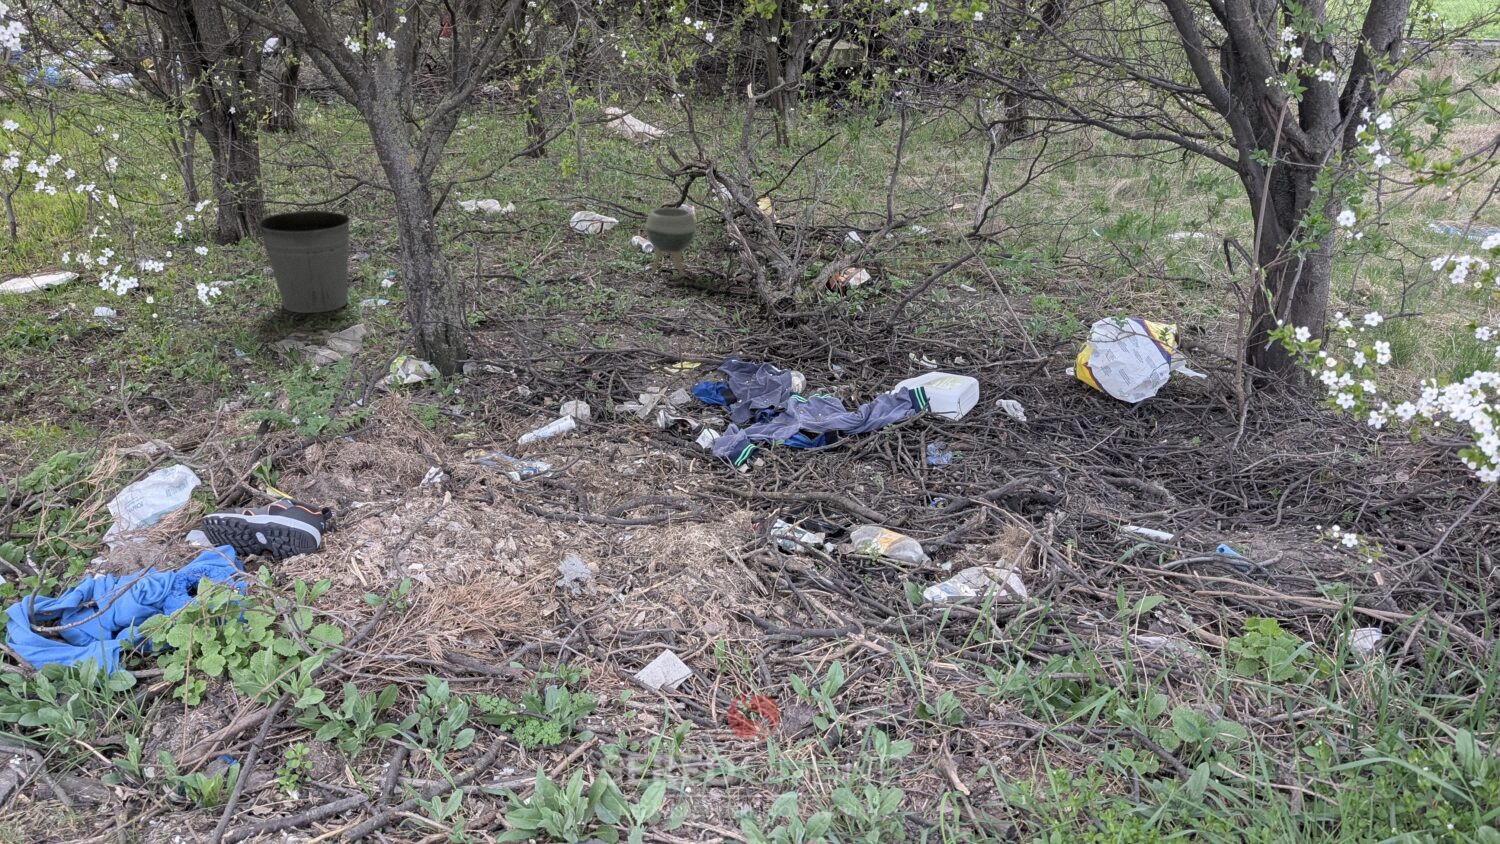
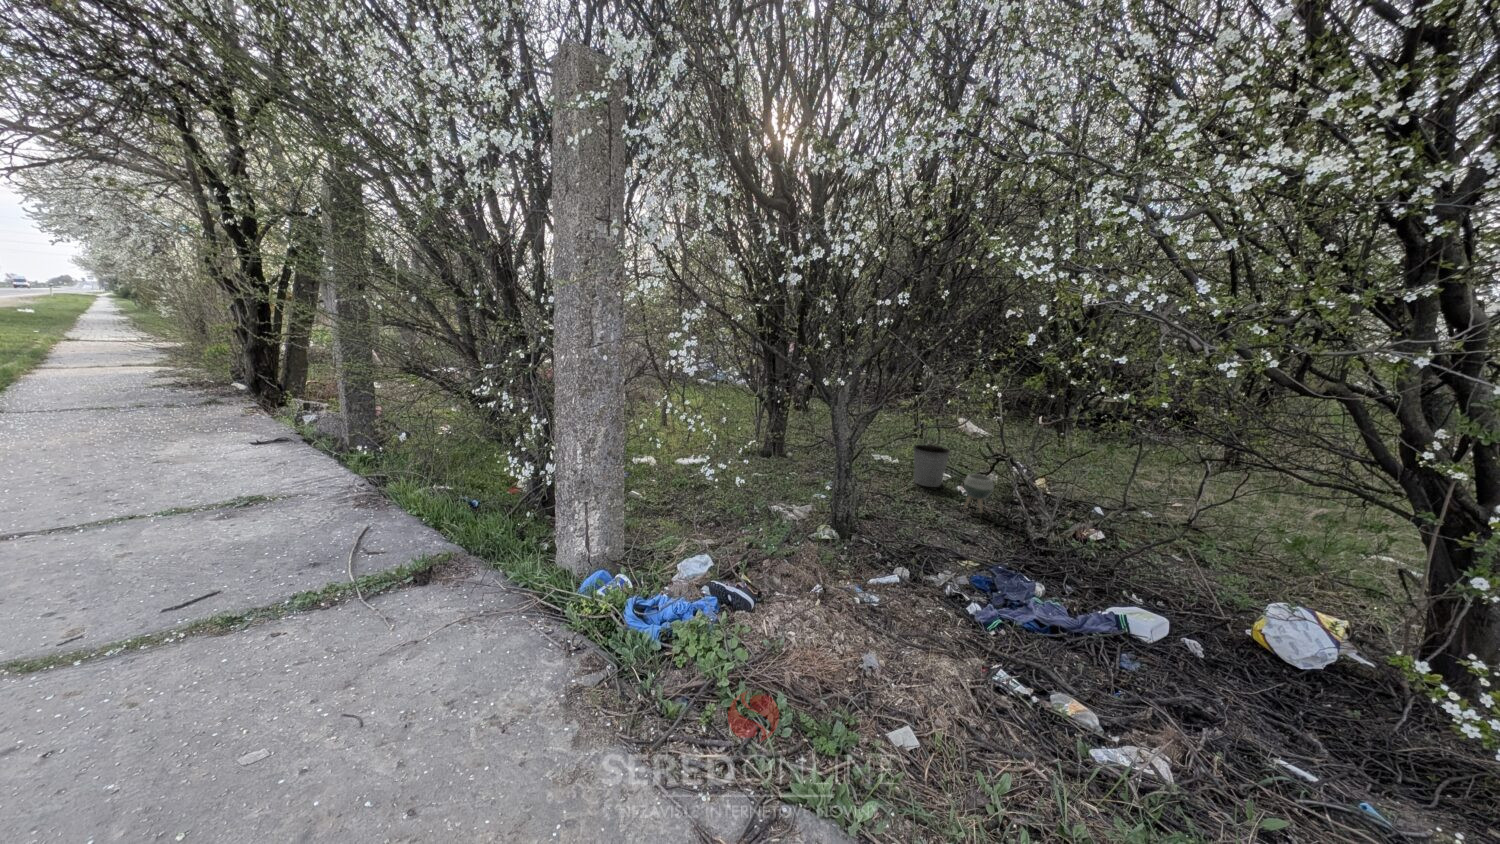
bucket: present [255,211,350,313] -> present [913,444,950,487]

